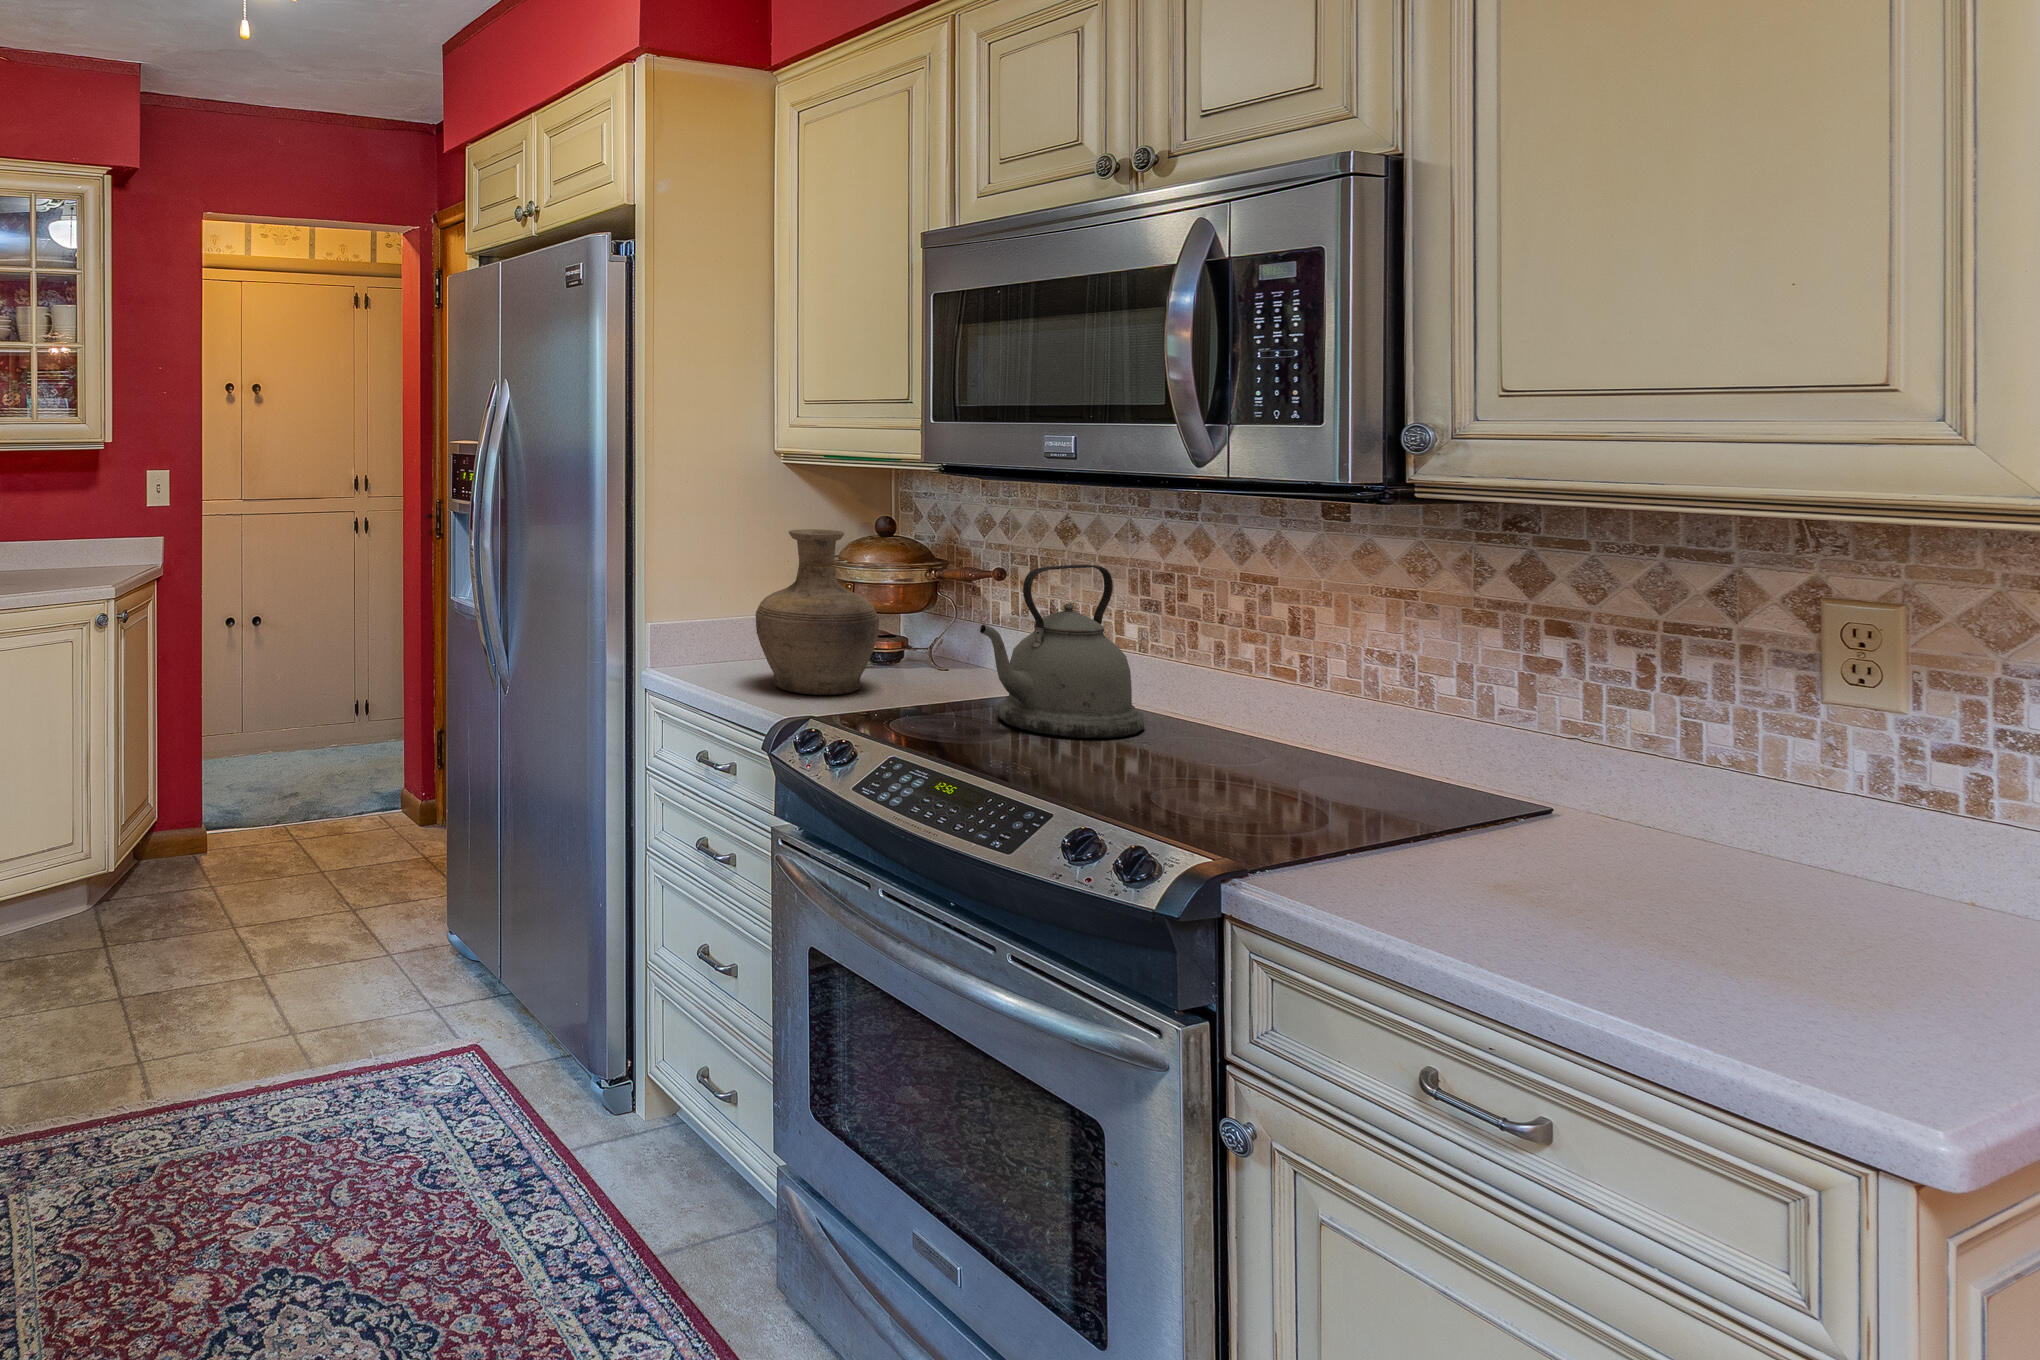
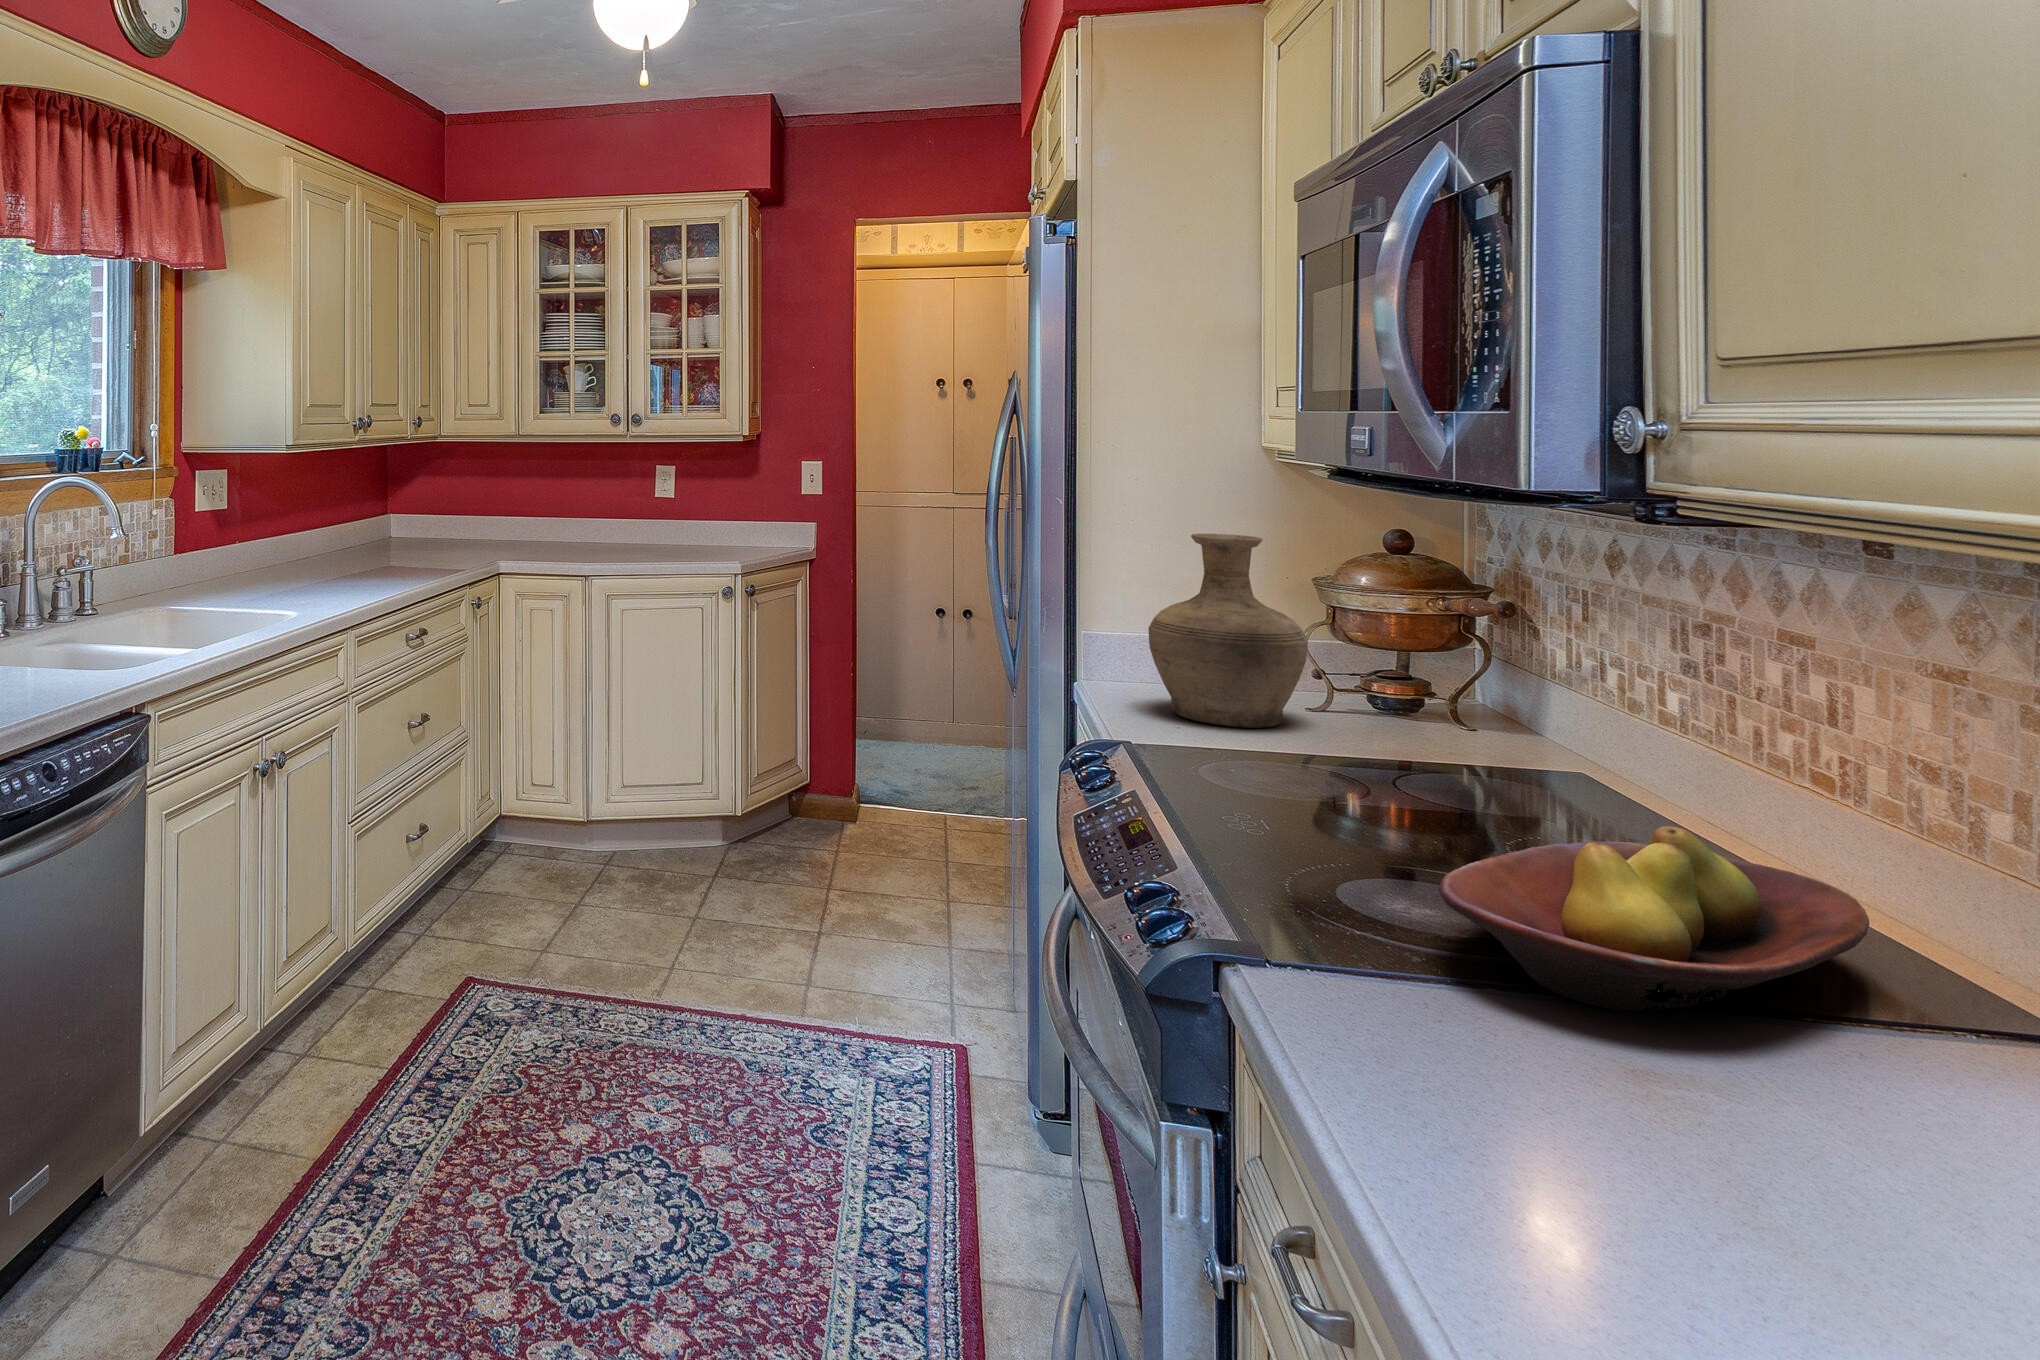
kettle: present [980,565,1144,738] -> none [1308,590,1588,823]
fruit bowl: none [1271,725,1516,860] -> present [1439,826,1869,1010]

